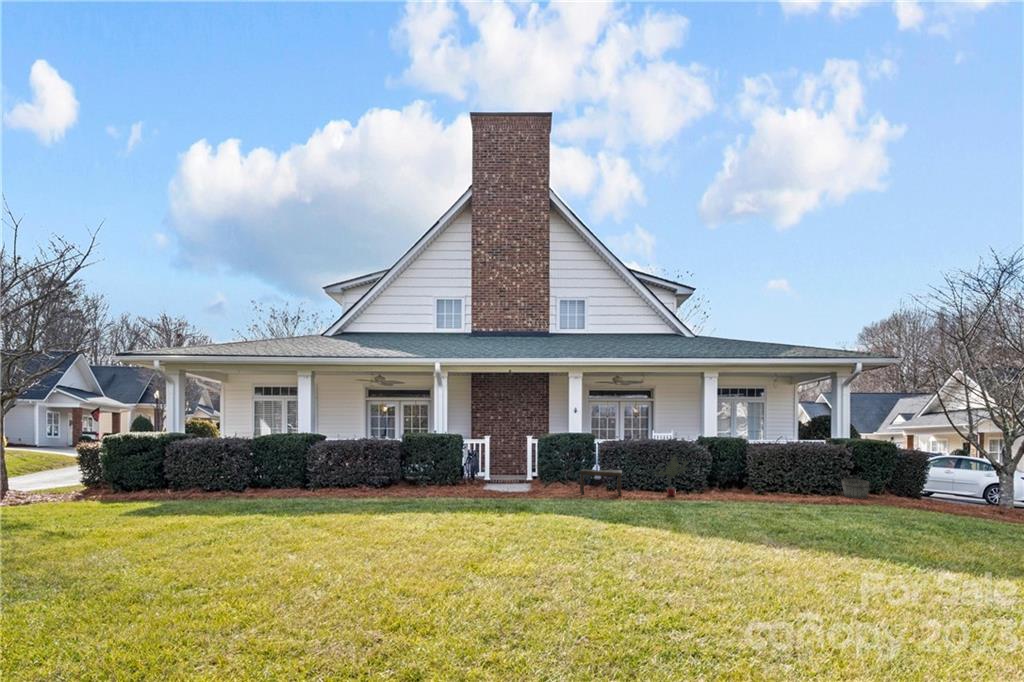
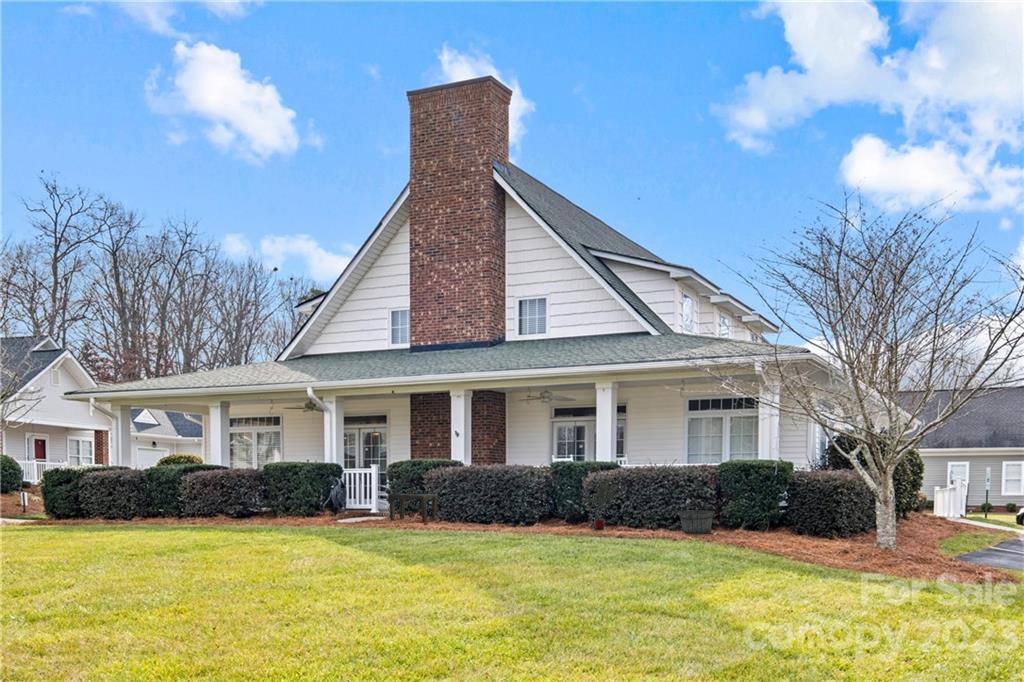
potted tree: present [655,455,688,496] -> present [582,478,617,529]

